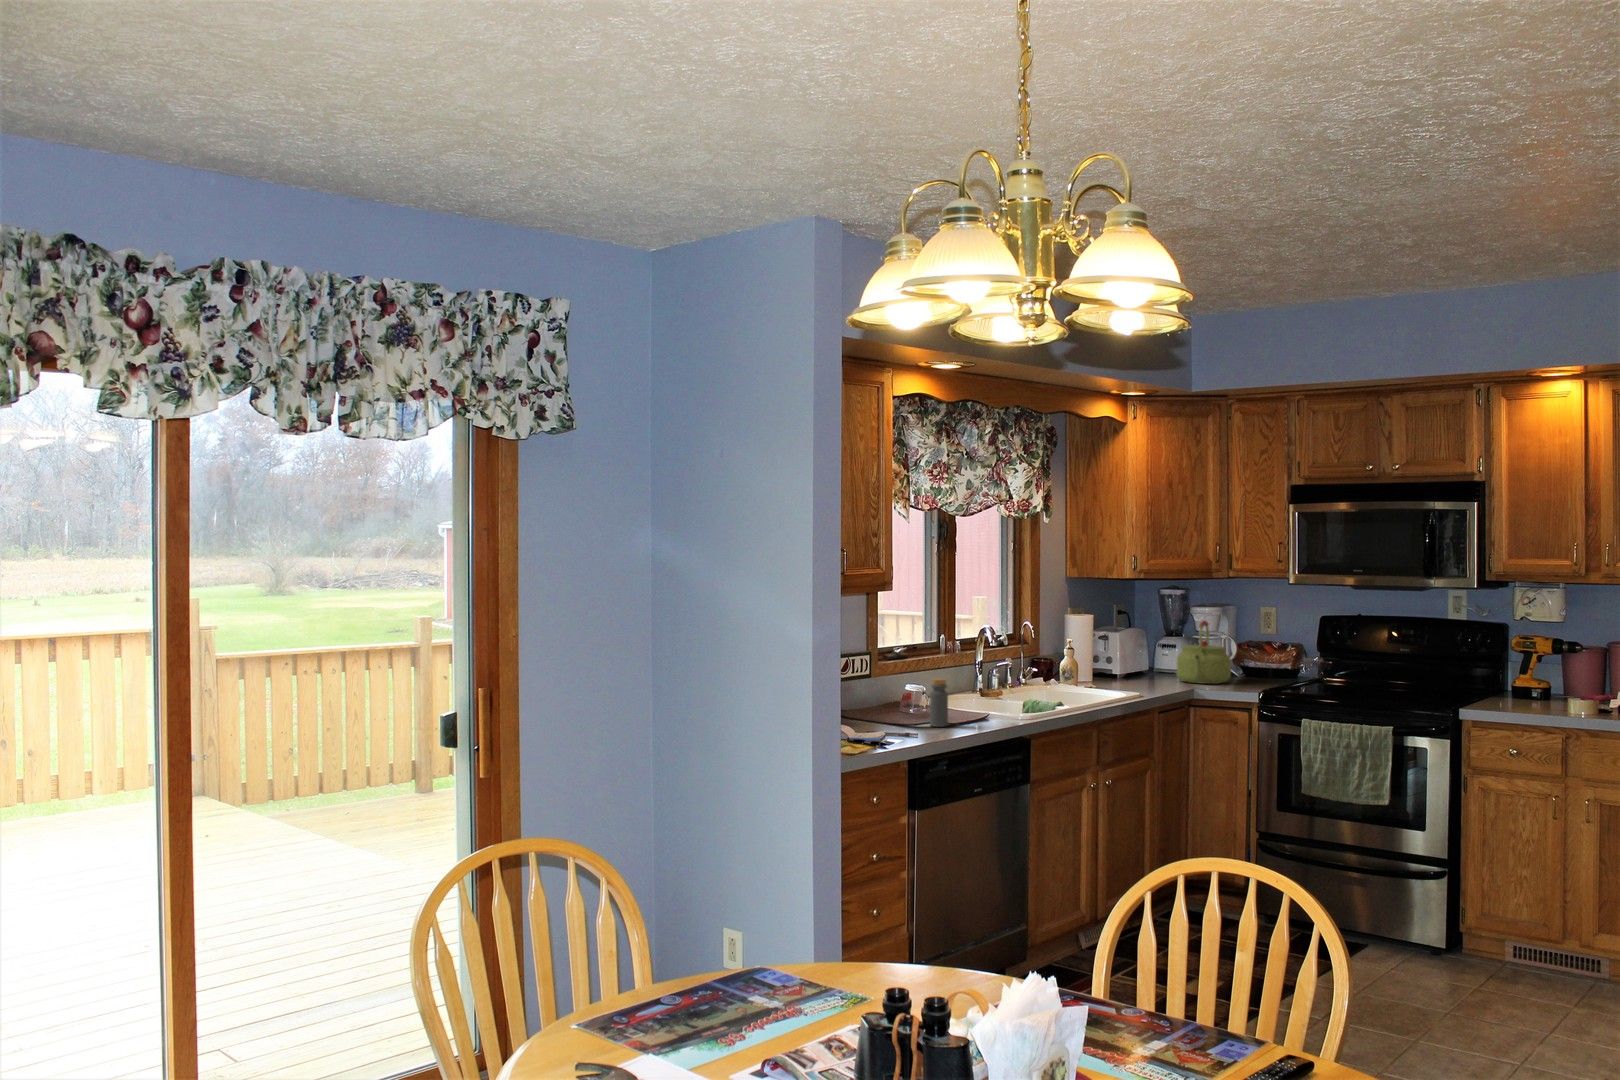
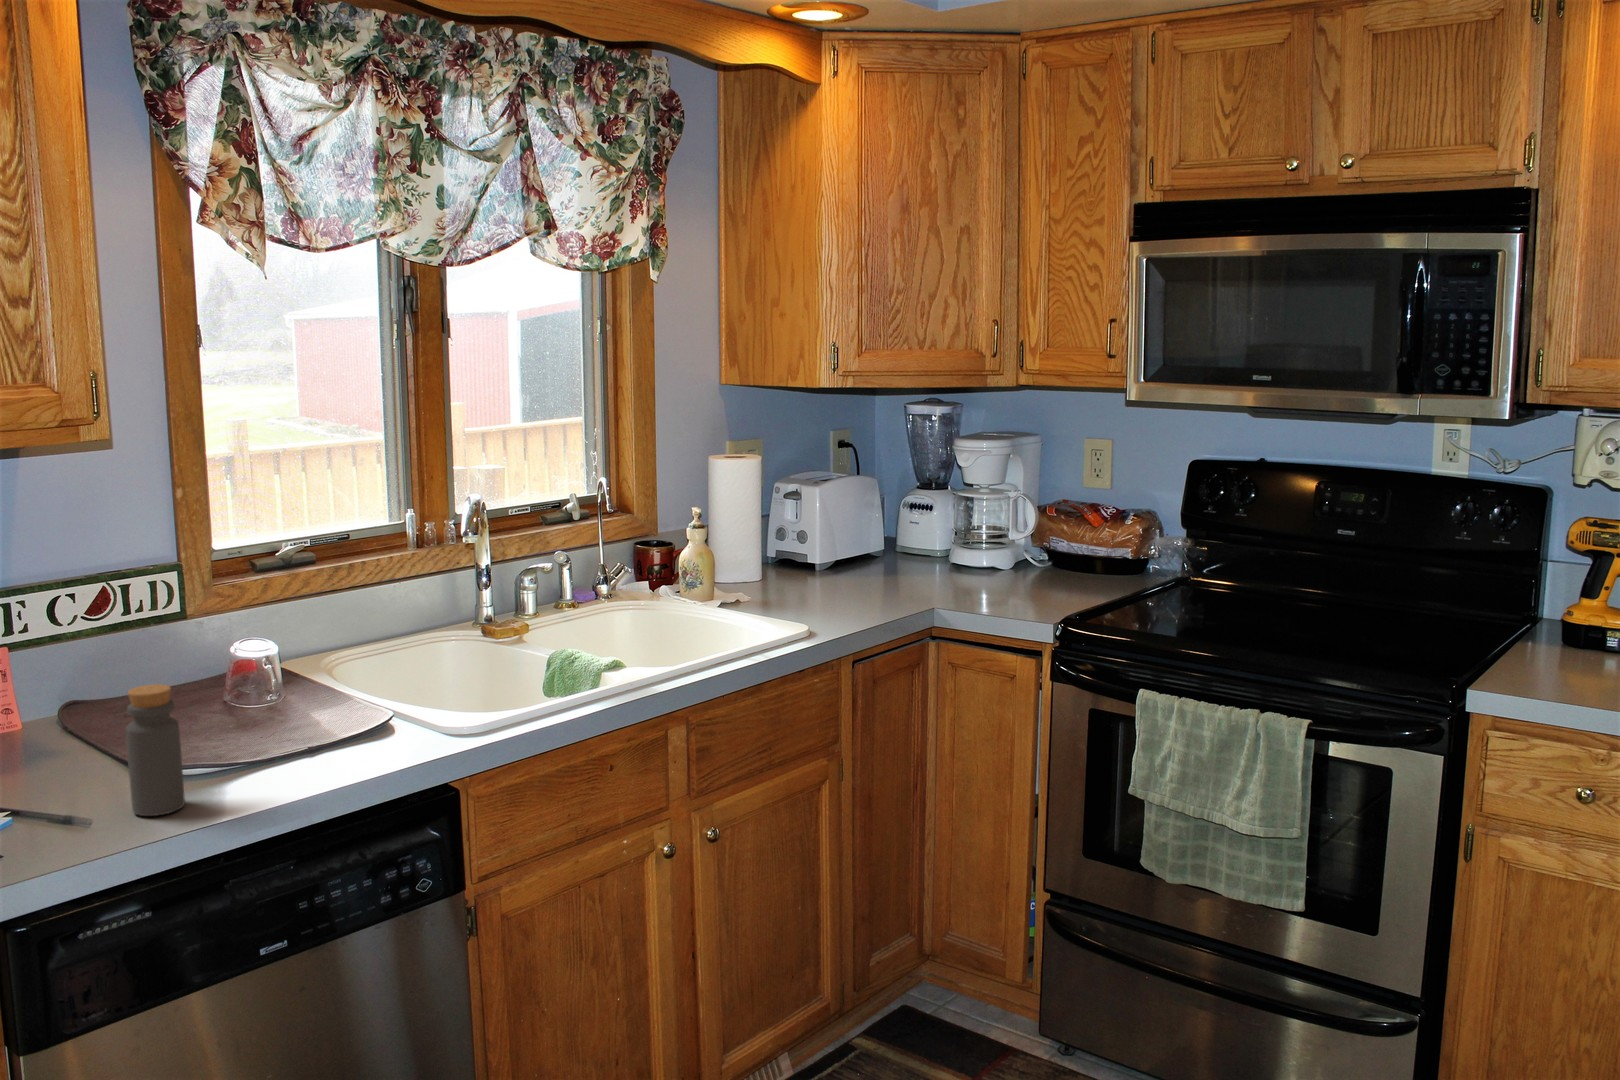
kettle: present [1176,621,1231,684] -> none [914,471,1014,594]

